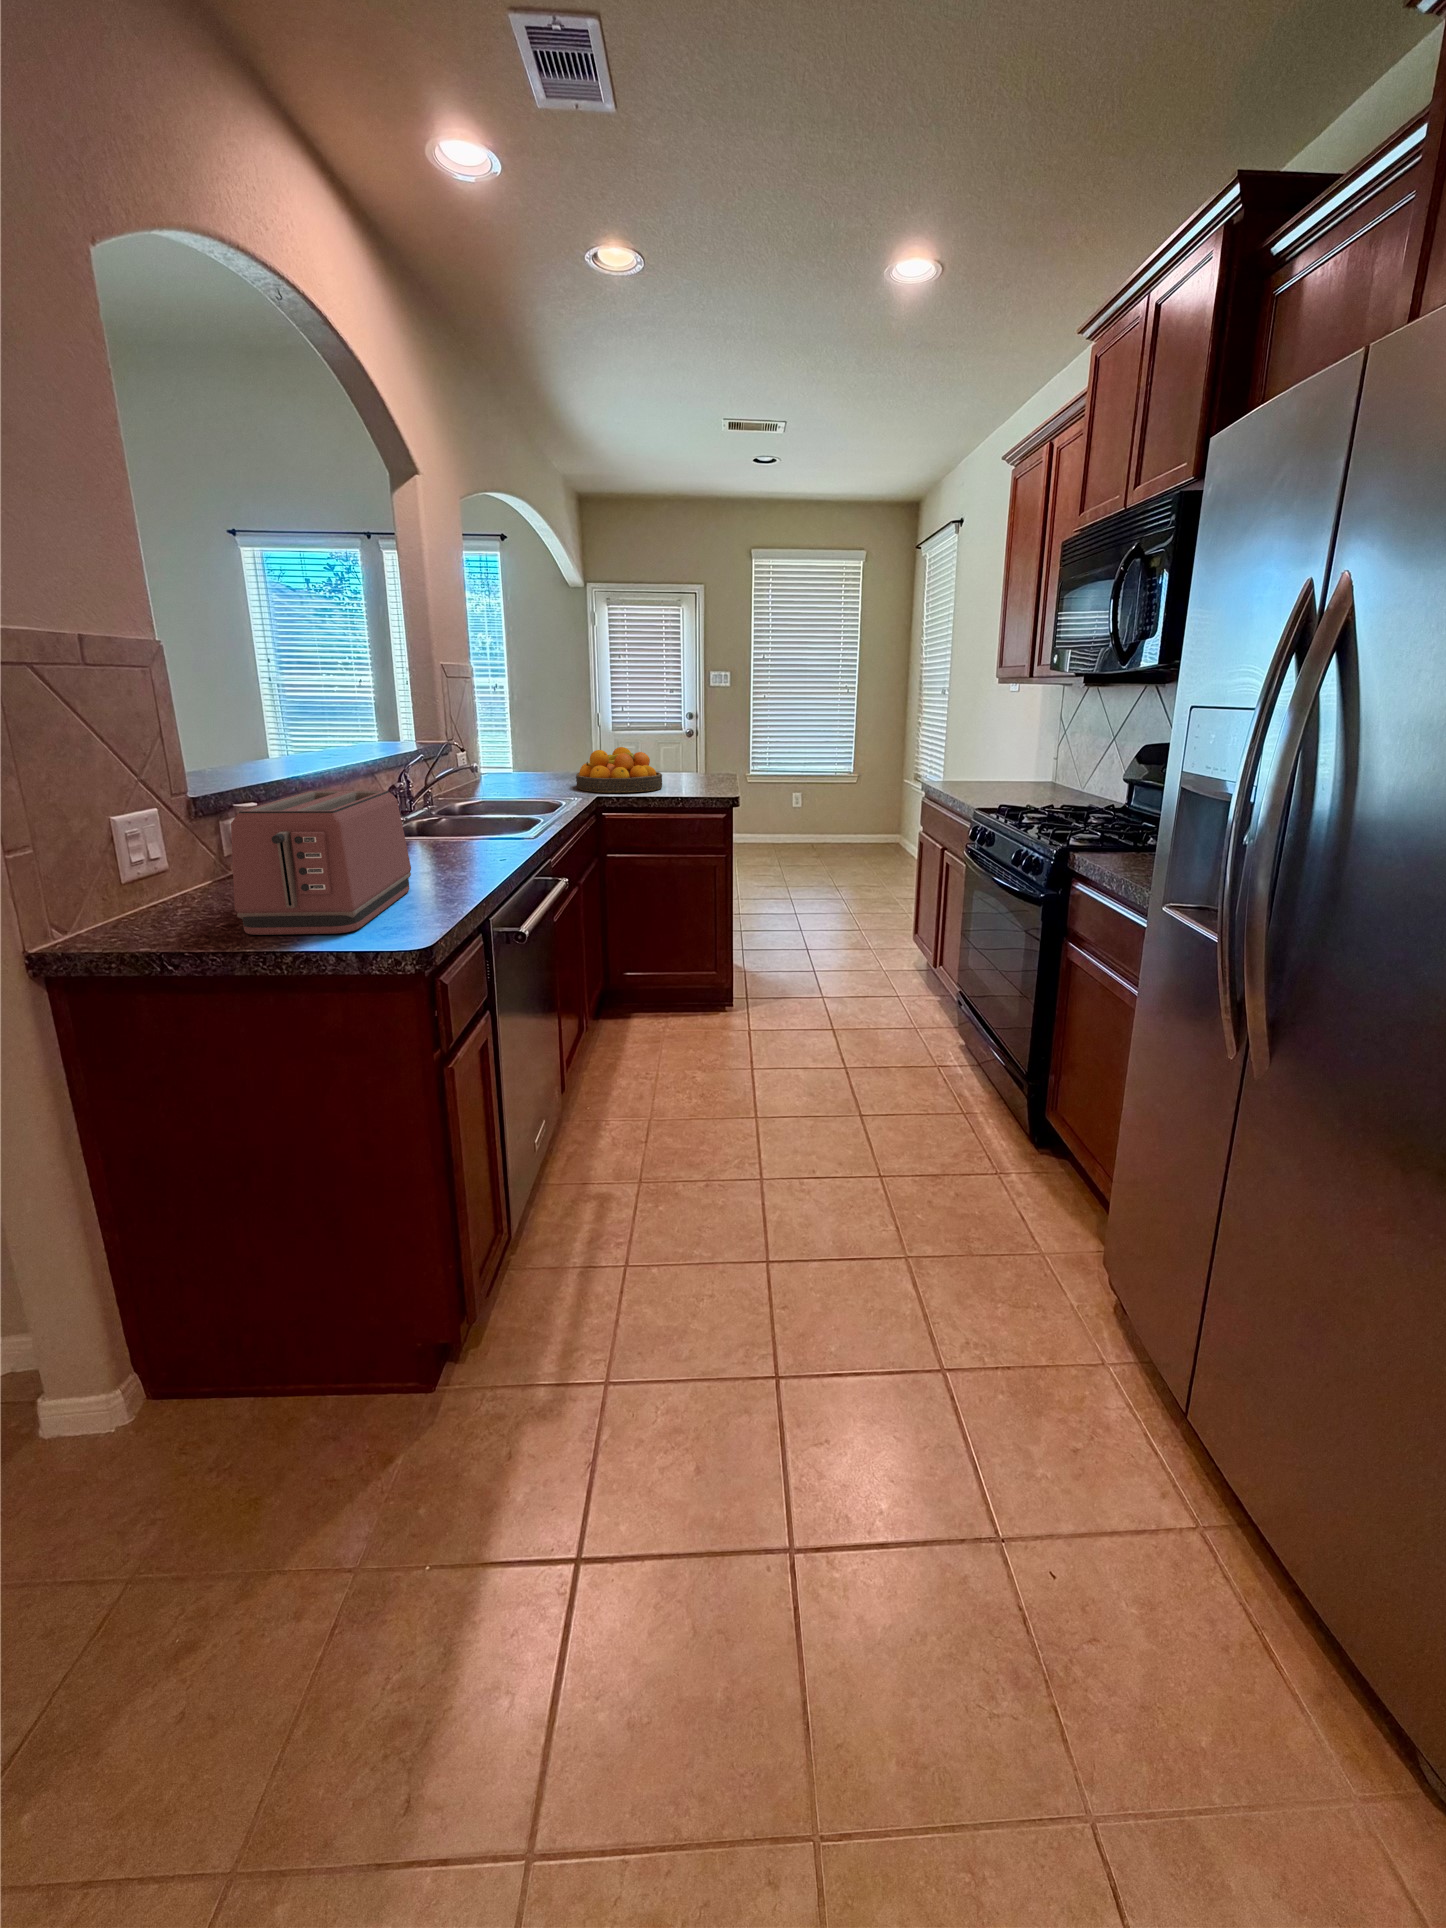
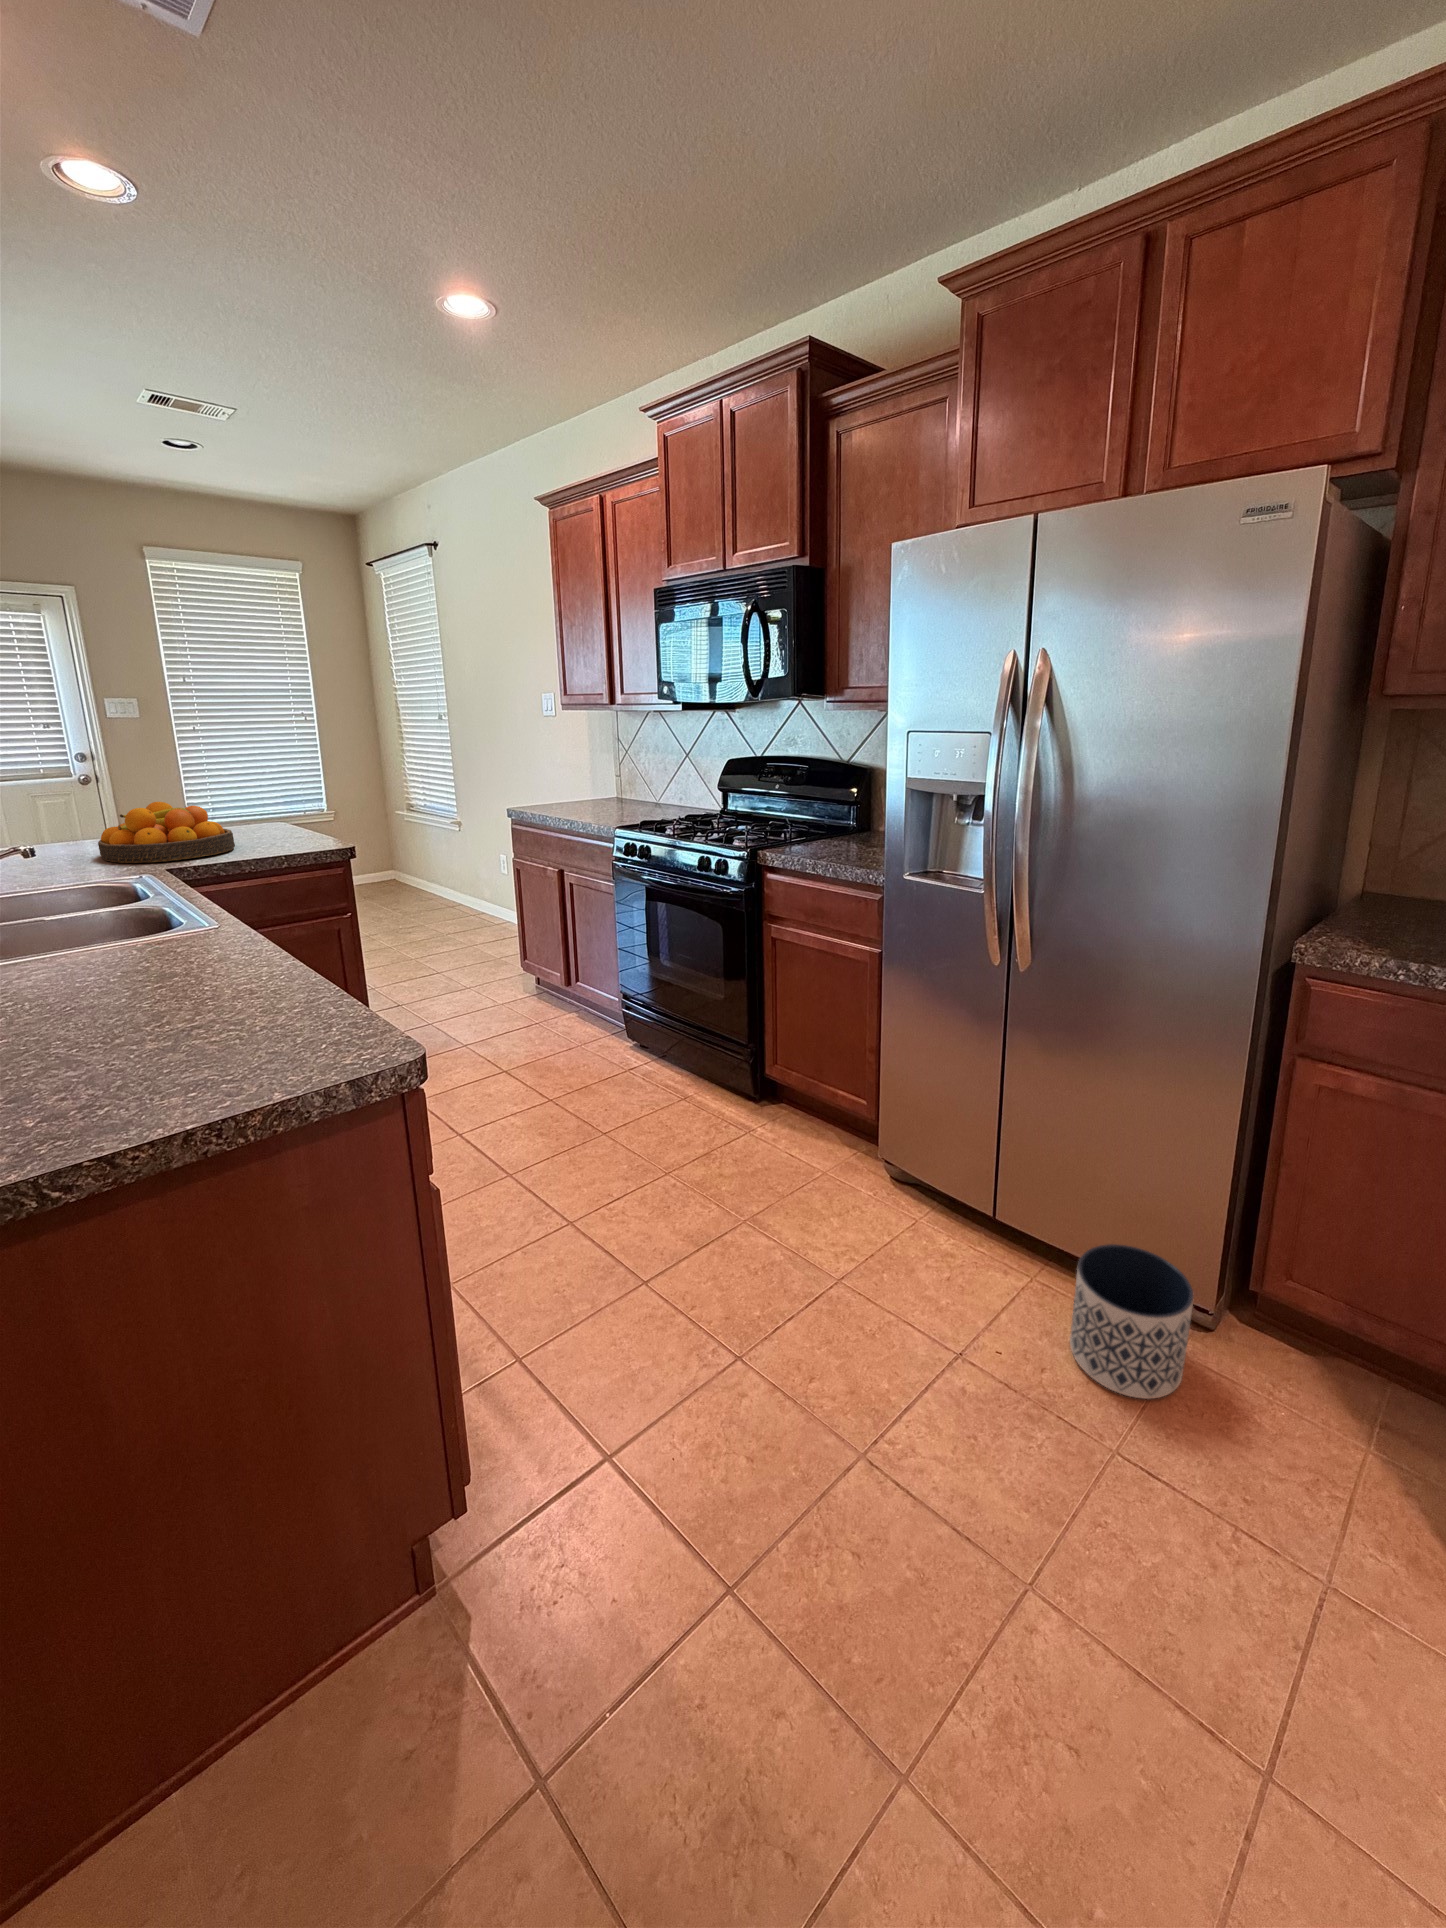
toaster: present [231,791,411,935] -> none [56,882,299,1112]
planter: none [1150,1531,1373,1837] -> present [1070,1244,1194,1399]

